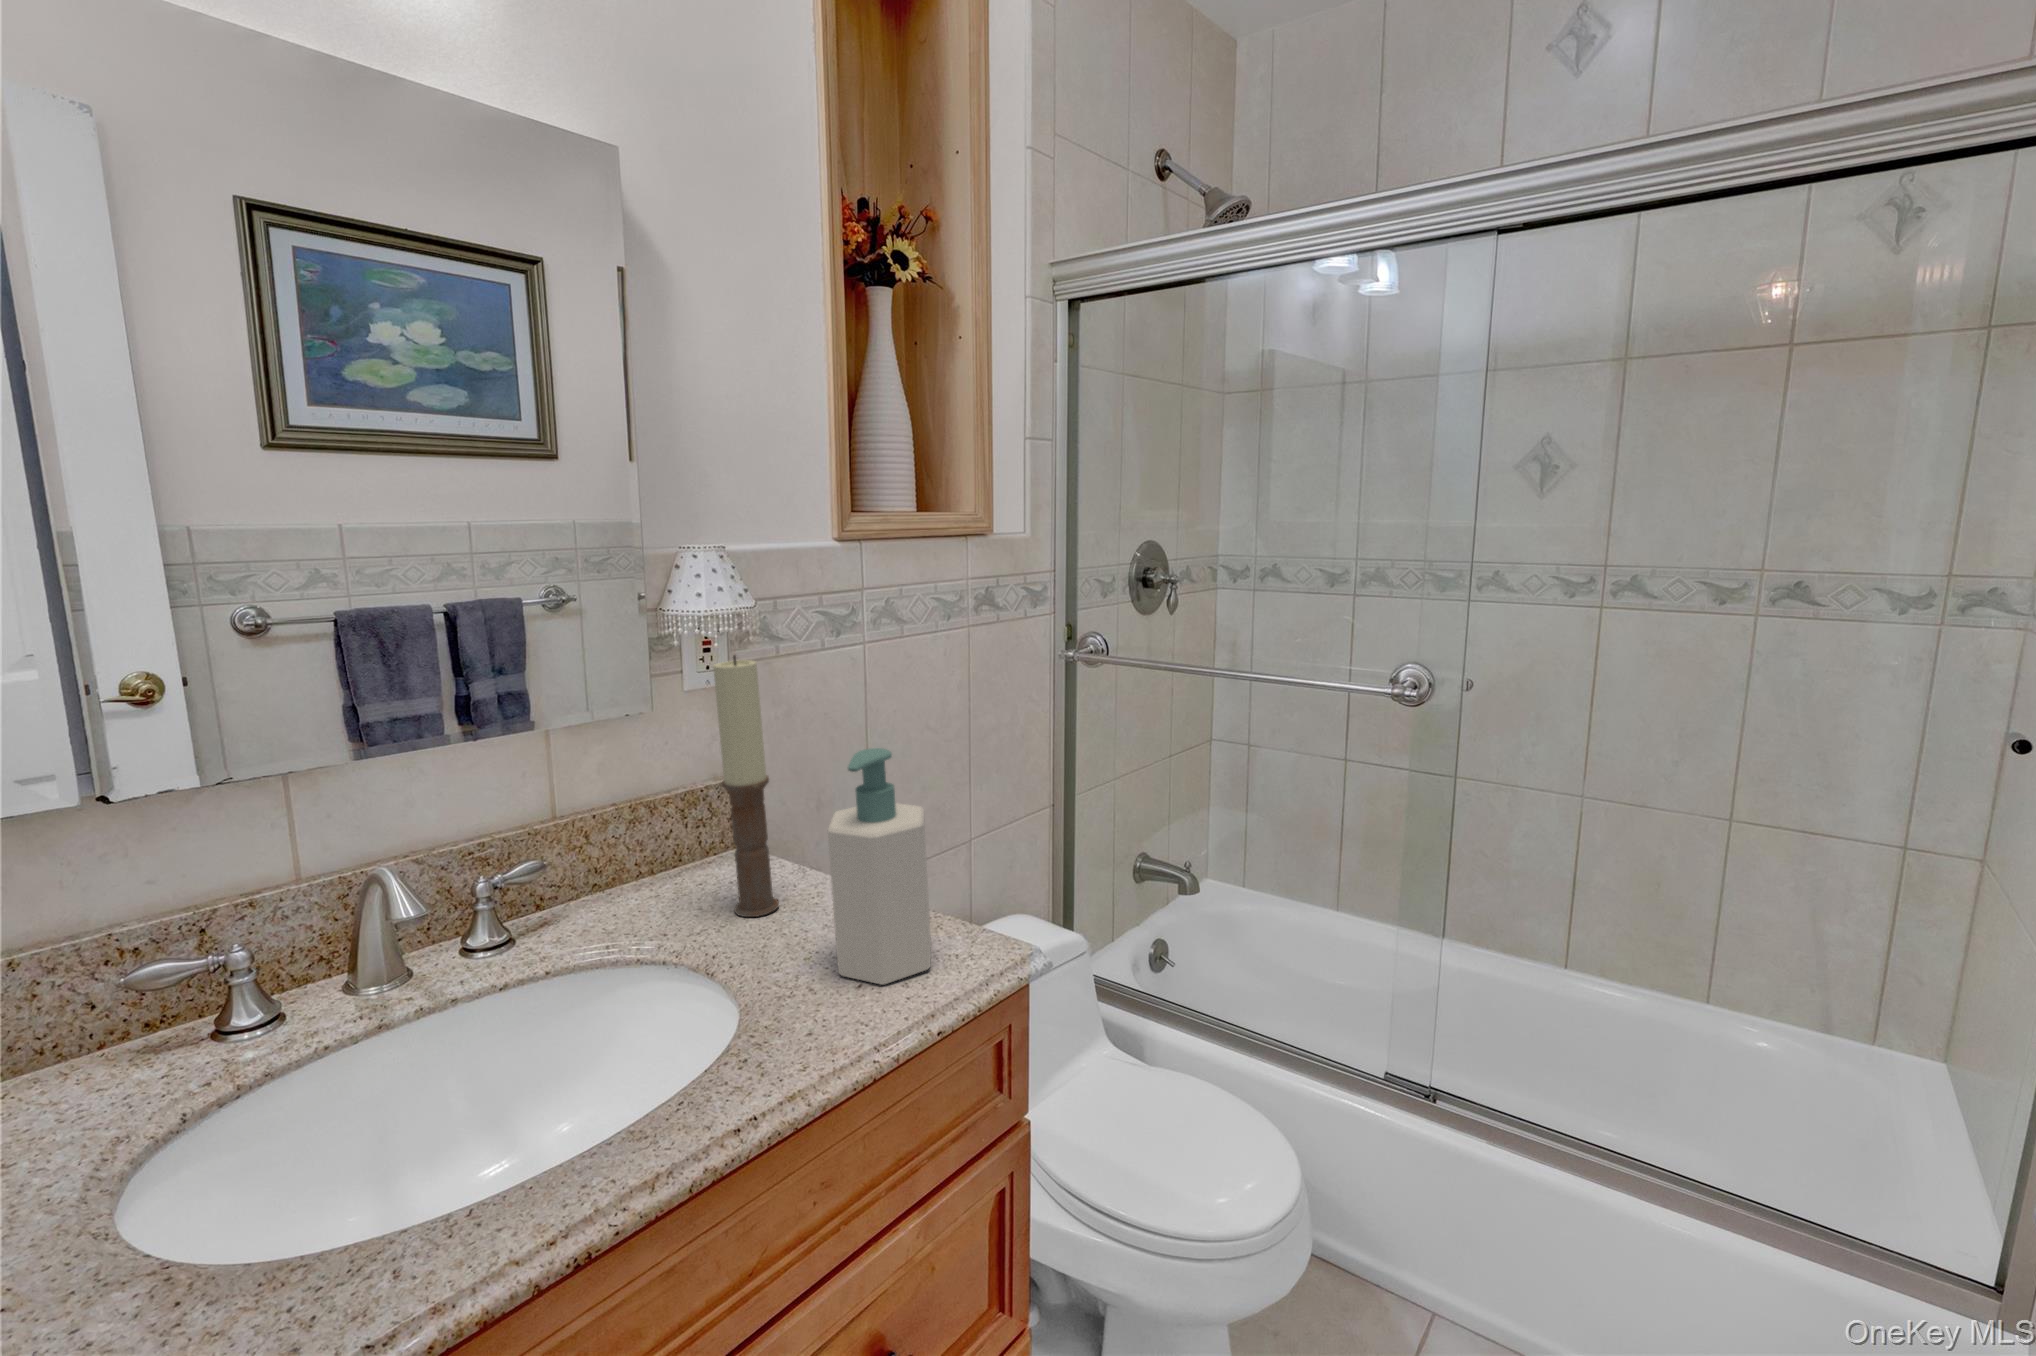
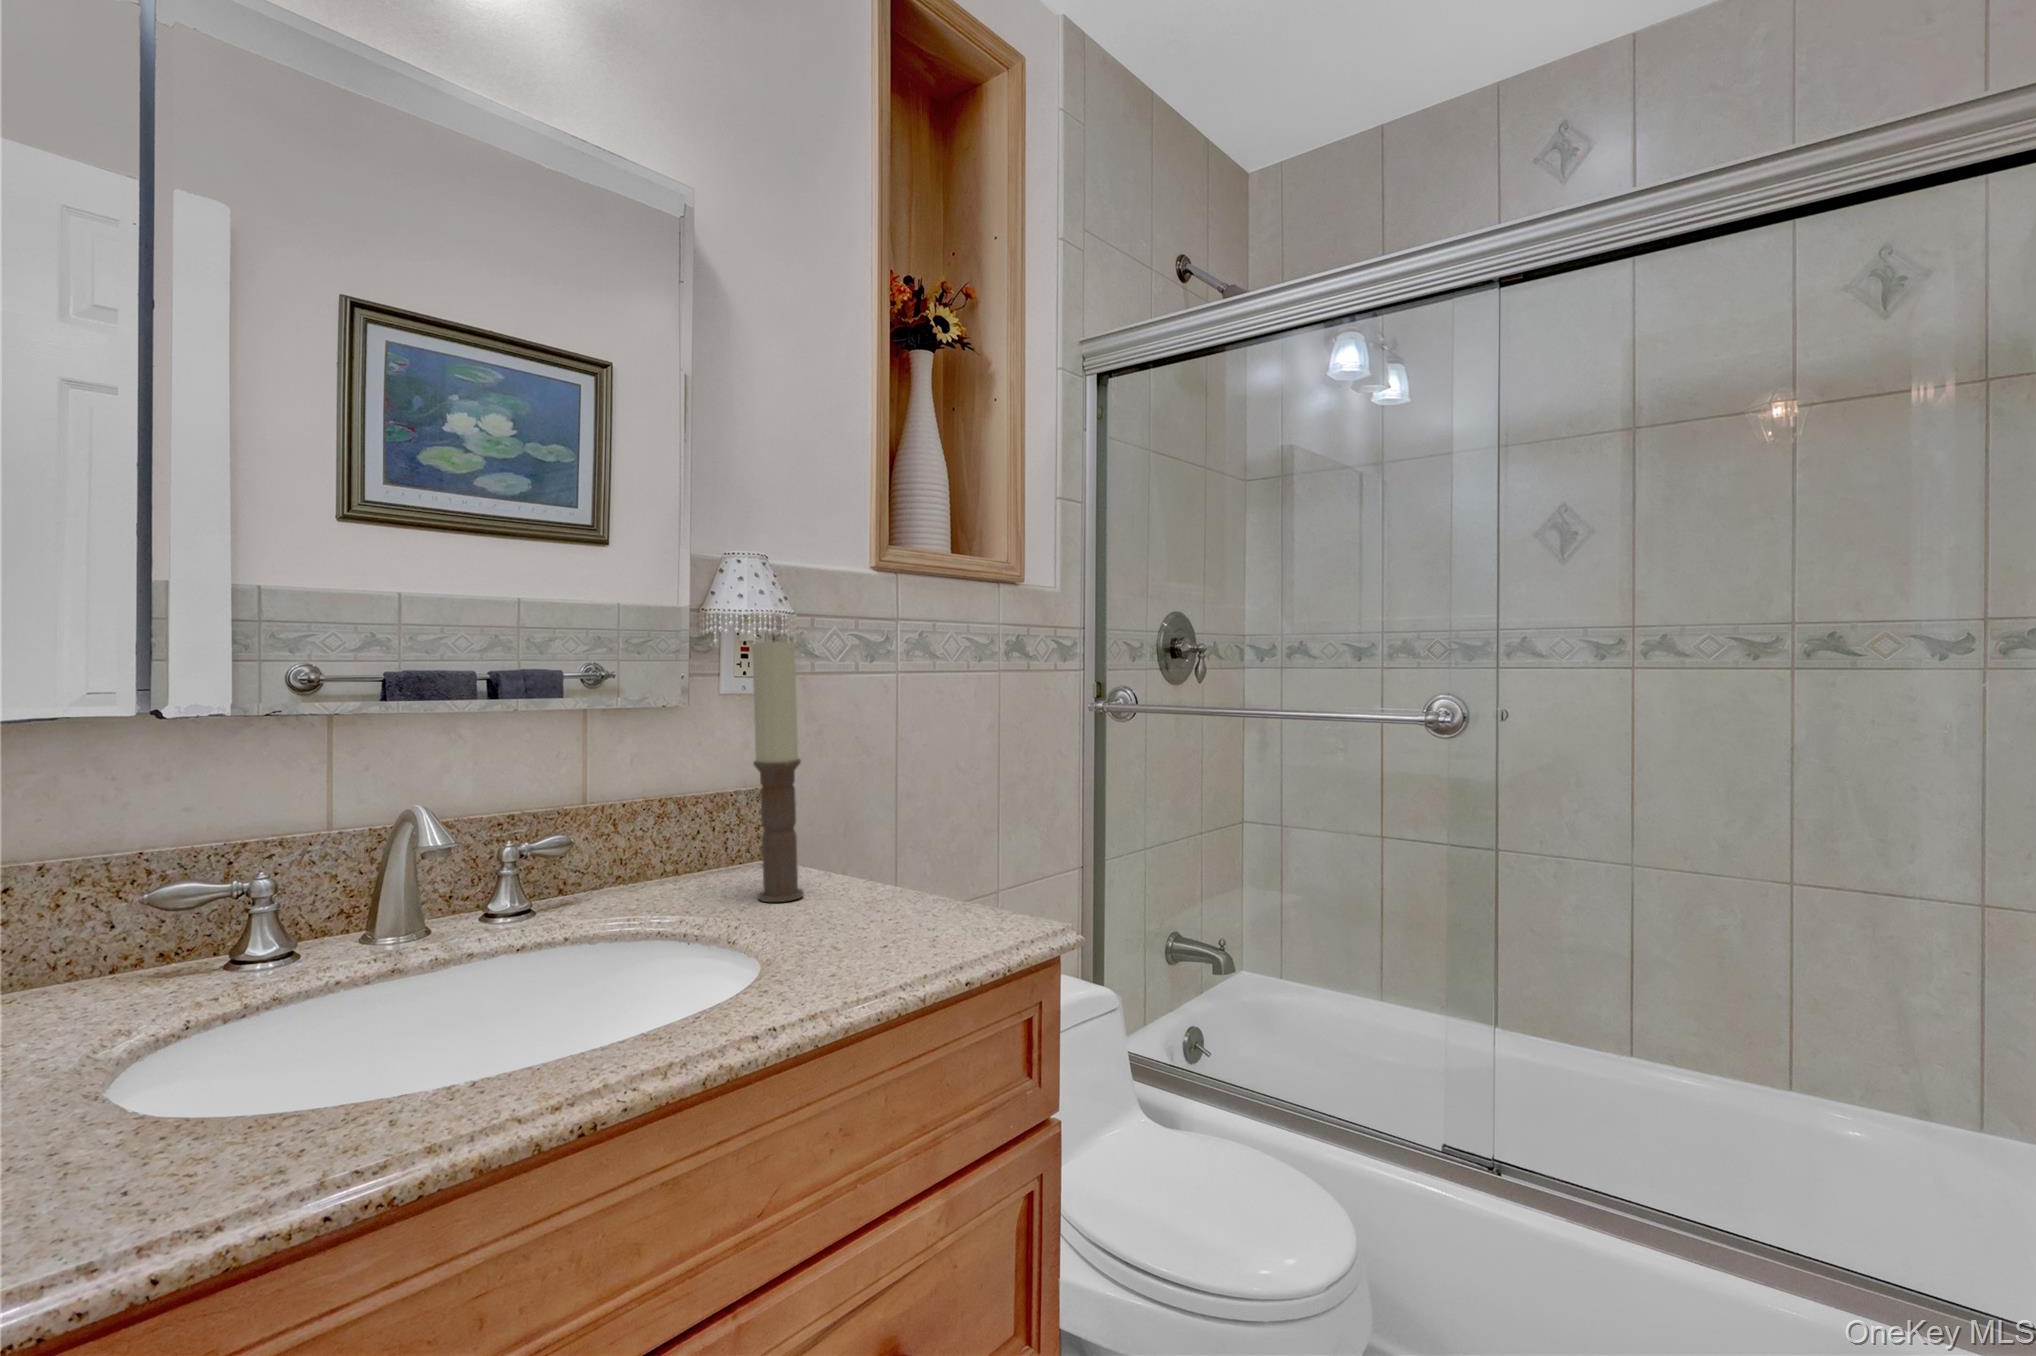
soap bottle: present [828,748,931,985] -> none [859,706,960,946]

